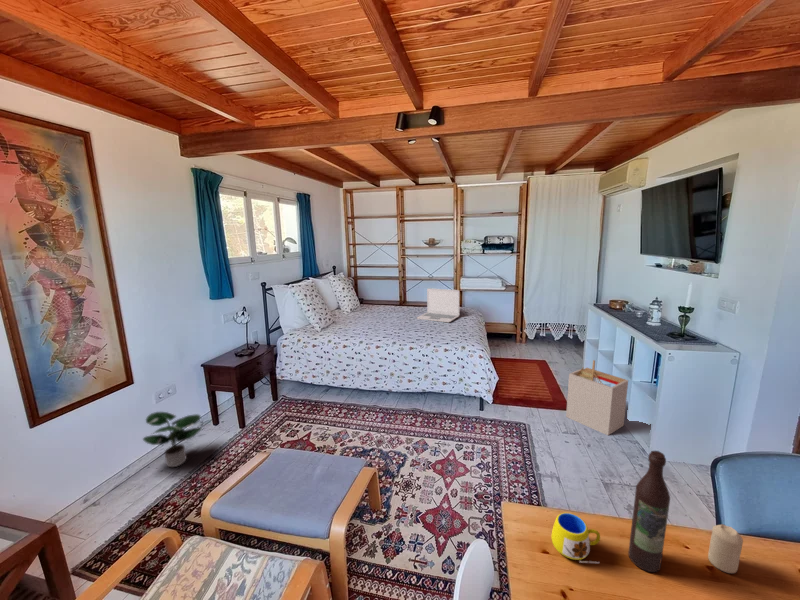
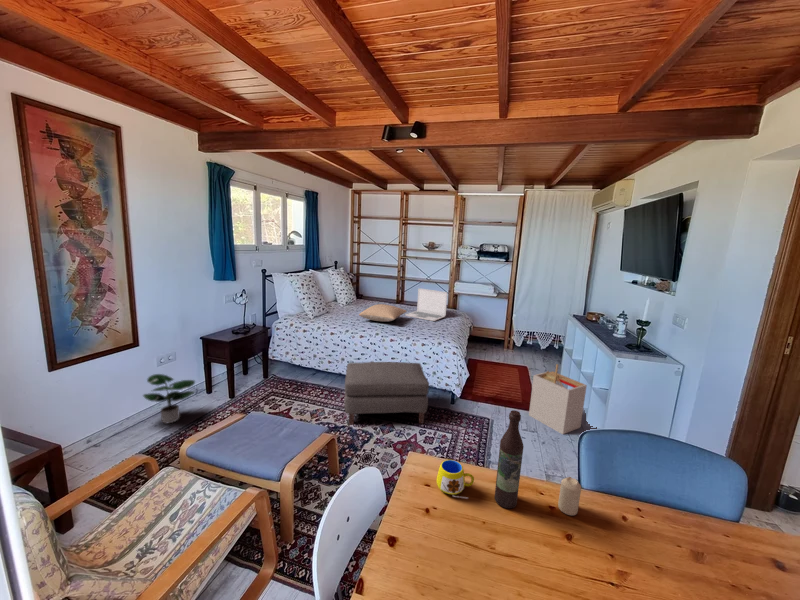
pillow: none [370,309,419,328] -> present [359,304,407,321]
ottoman: none [367,371,462,448] -> present [344,362,429,425]

